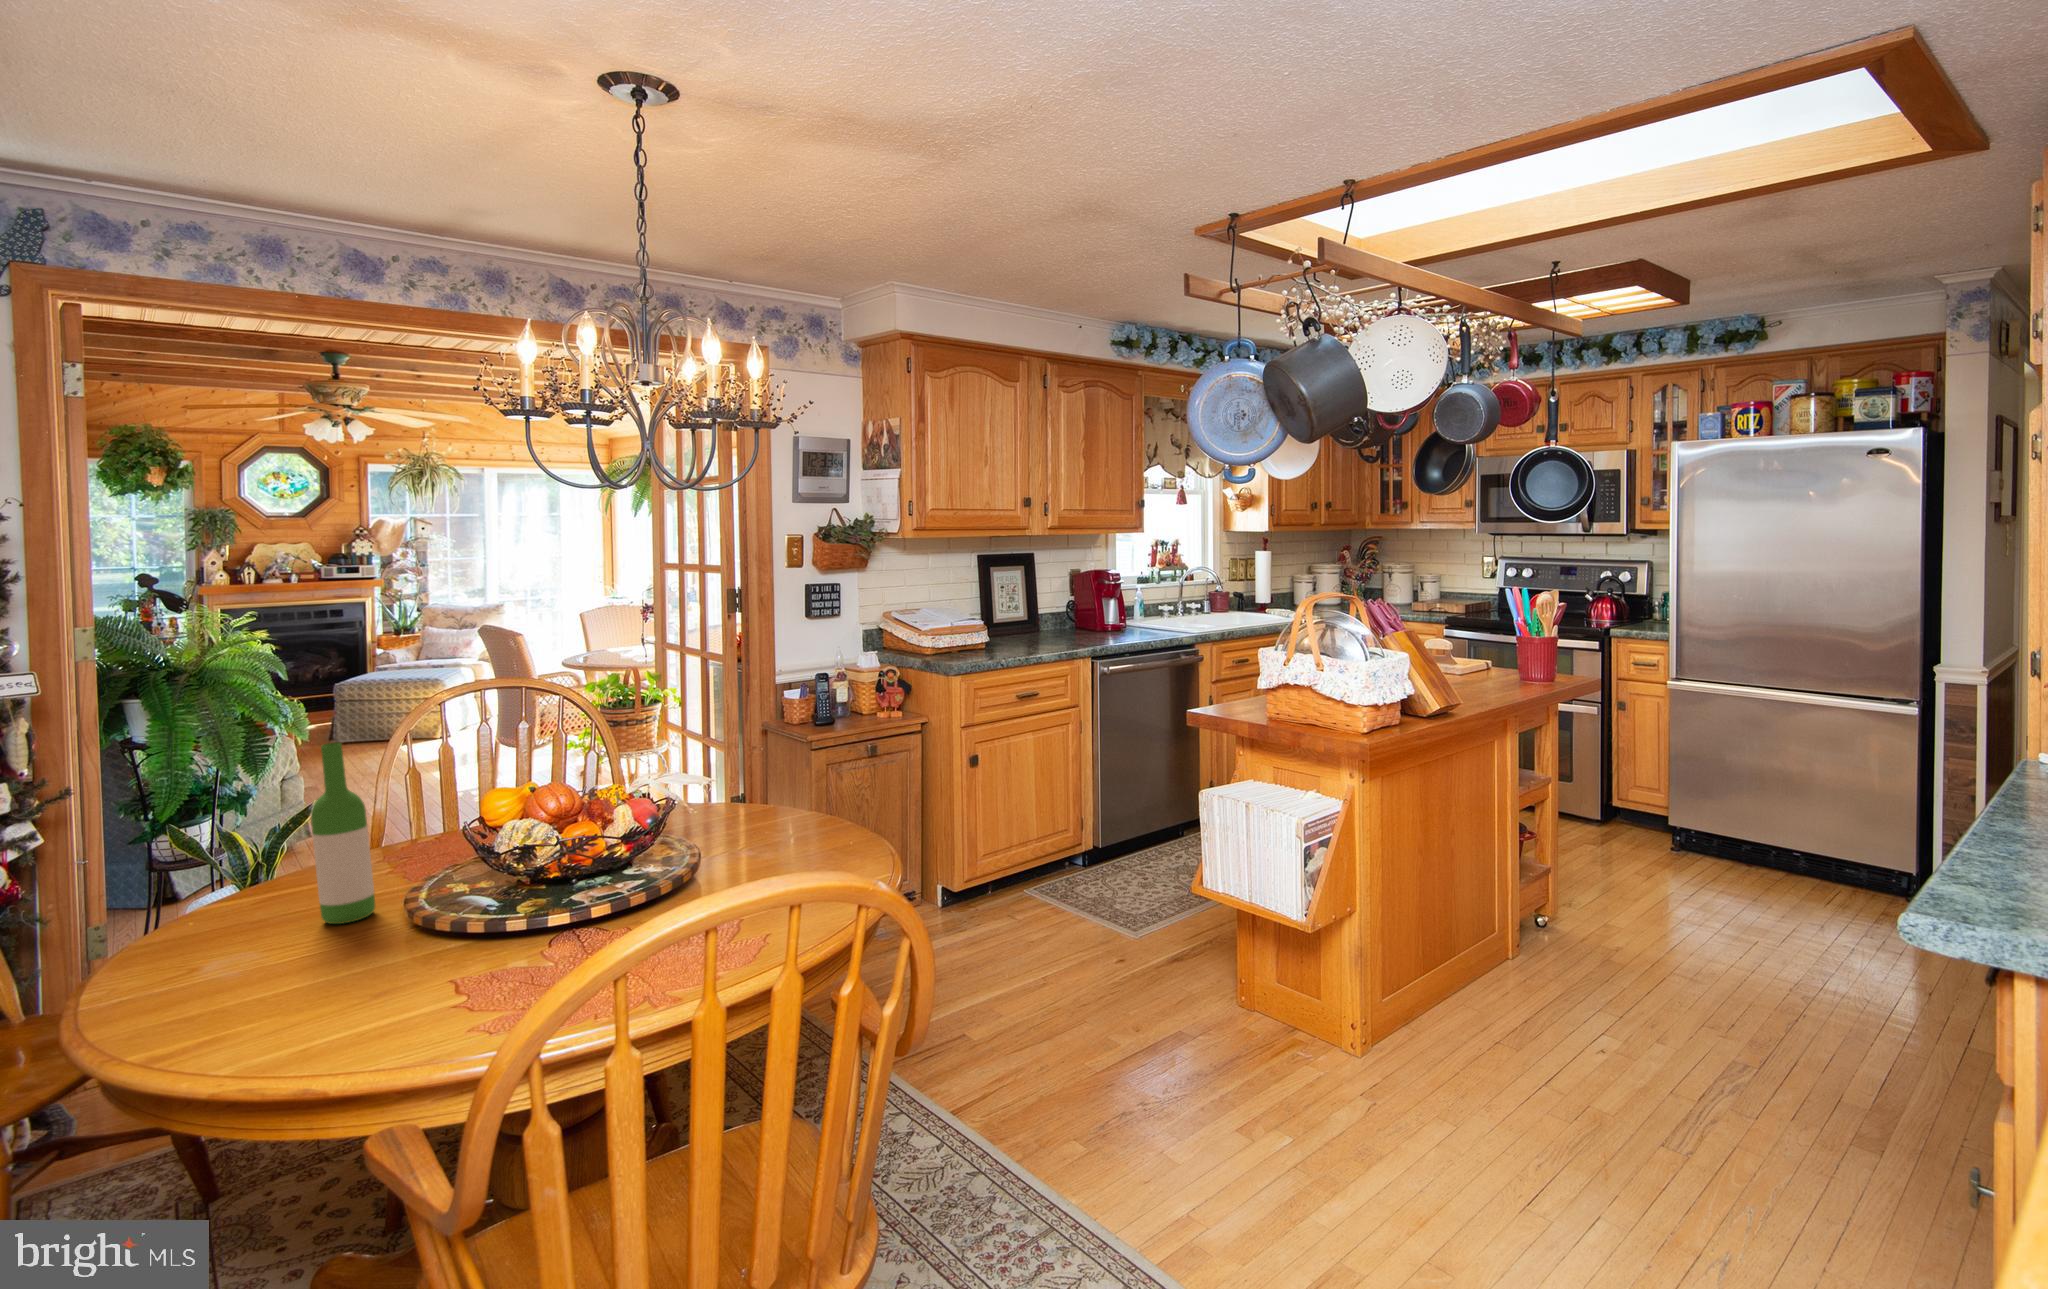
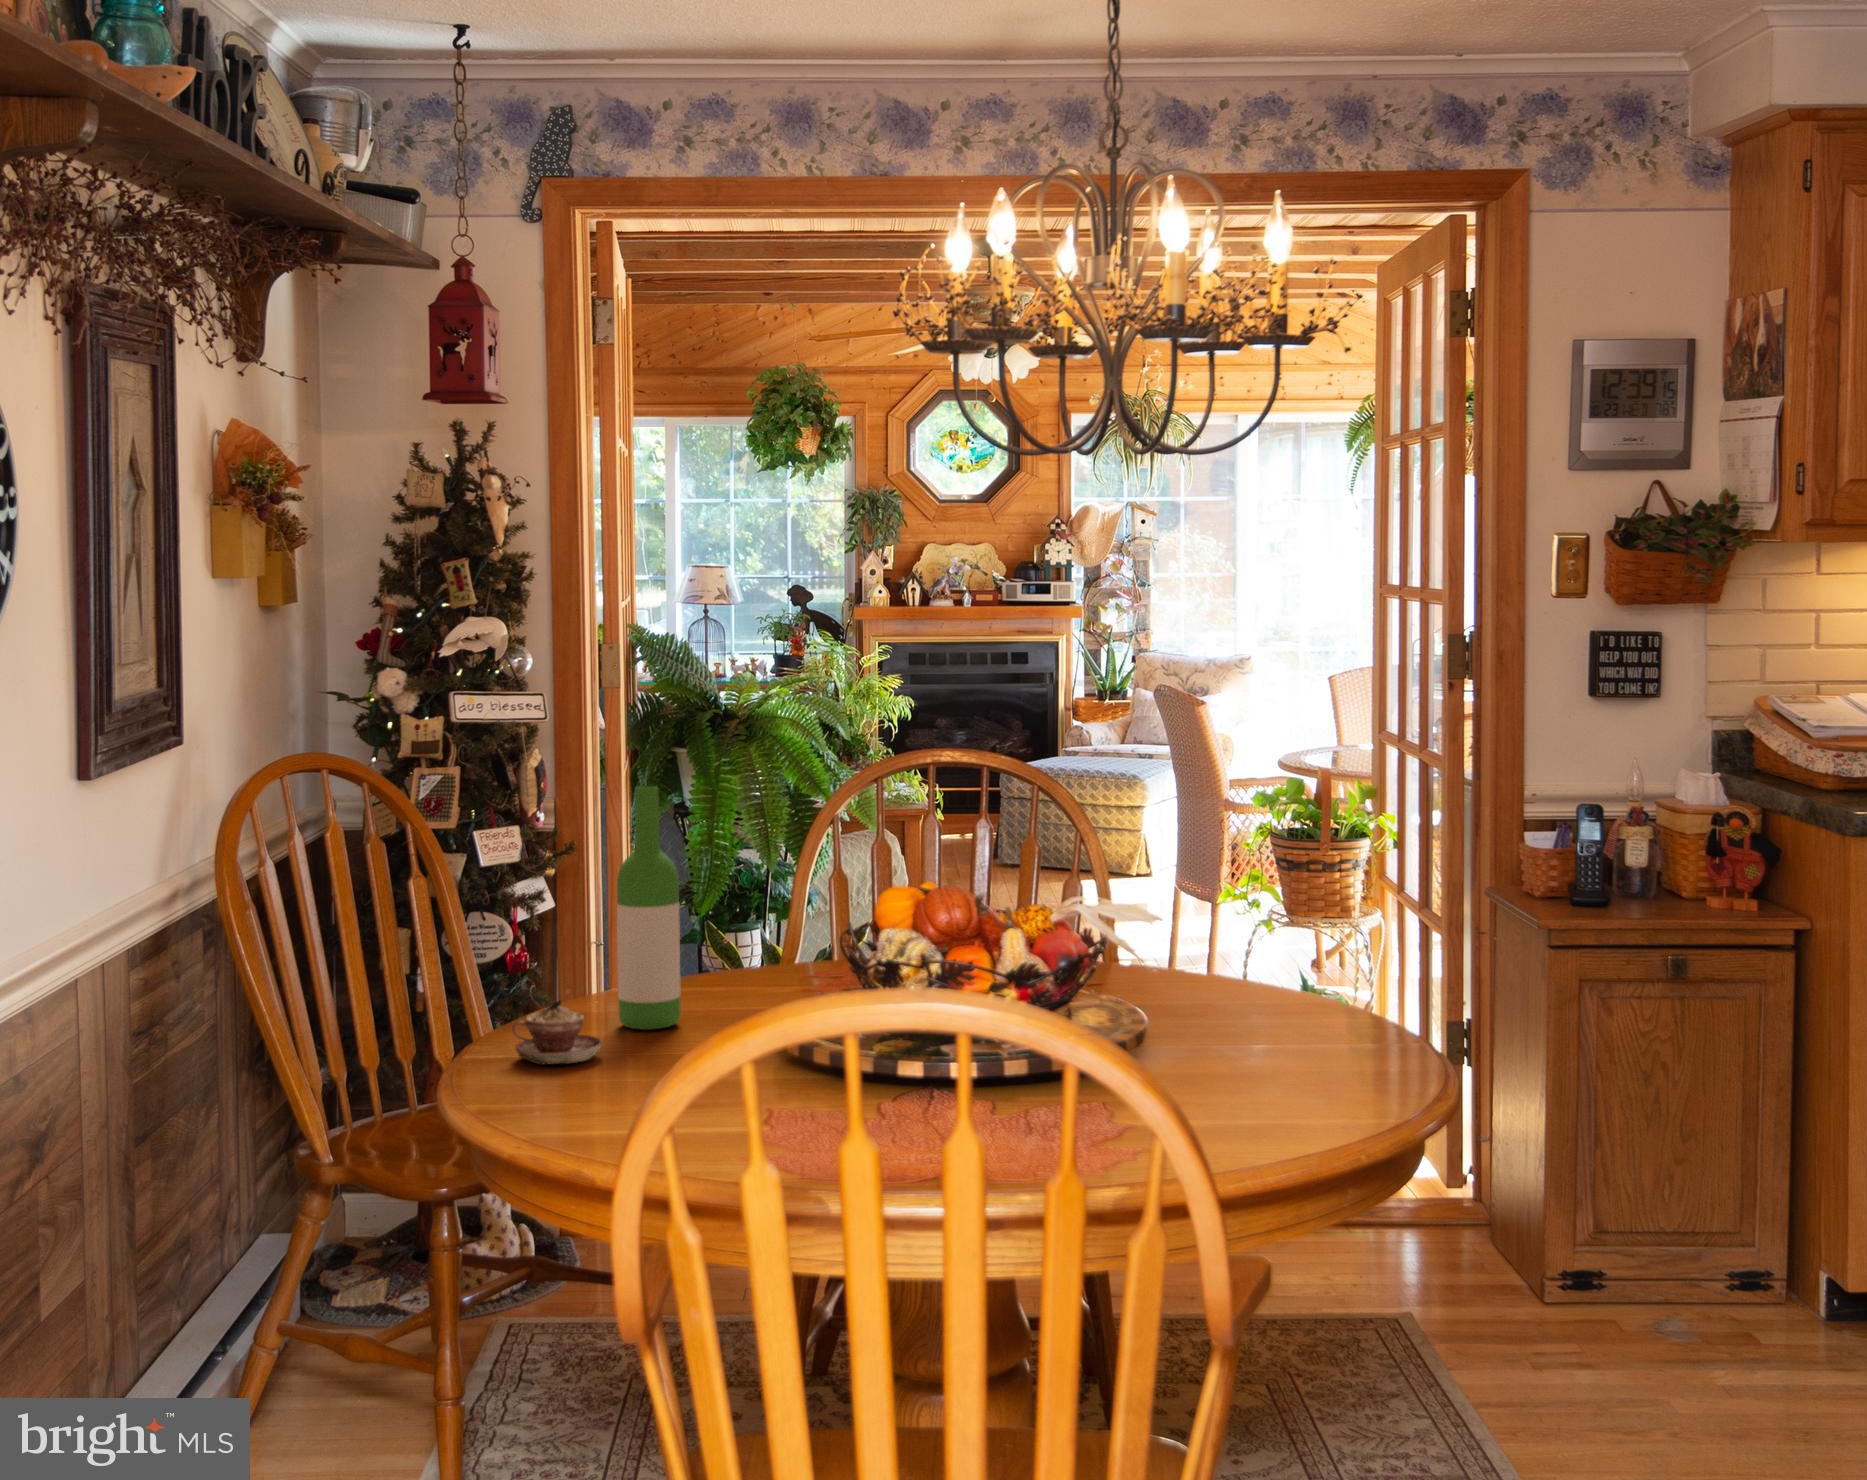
teacup: none [257,918,341,972] -> present [512,1000,602,1065]

